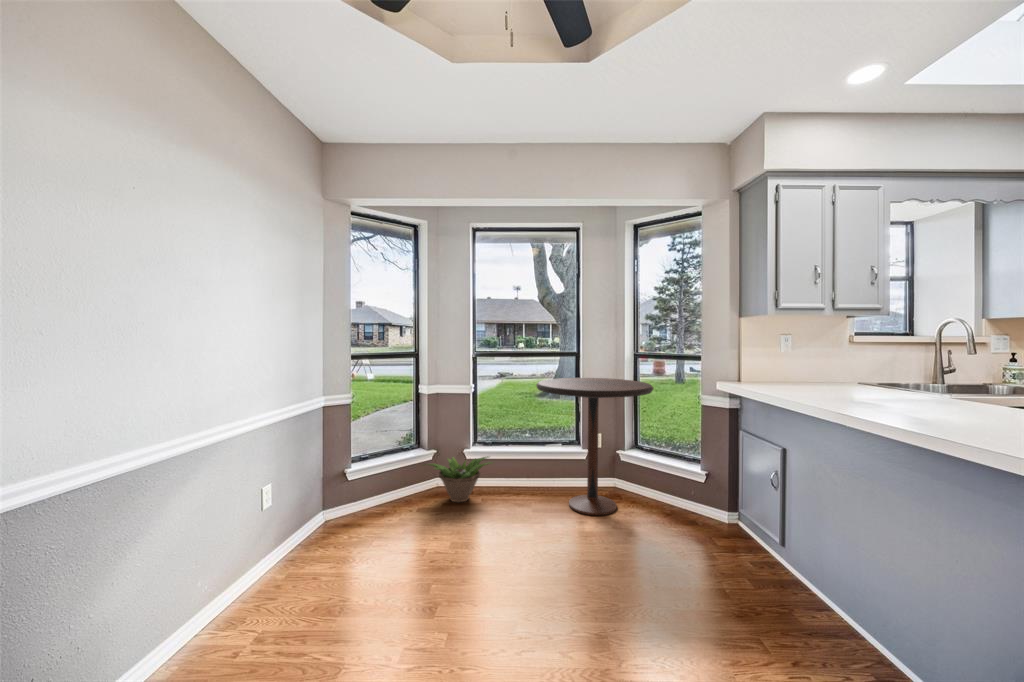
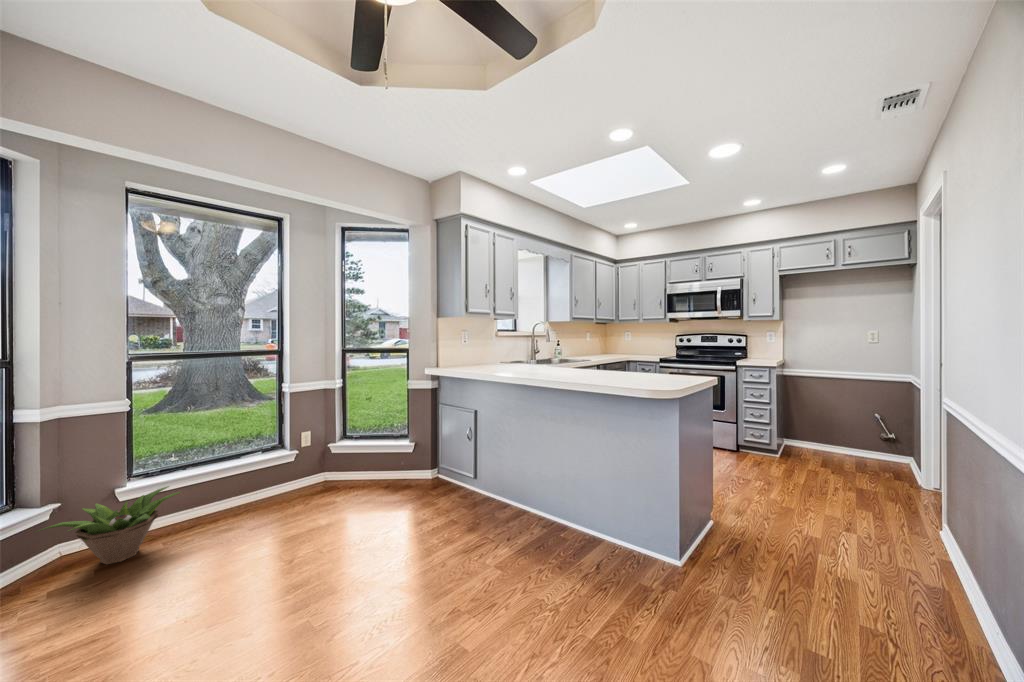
pedestal table: present [536,378,653,515] -> none [245,374,376,513]

